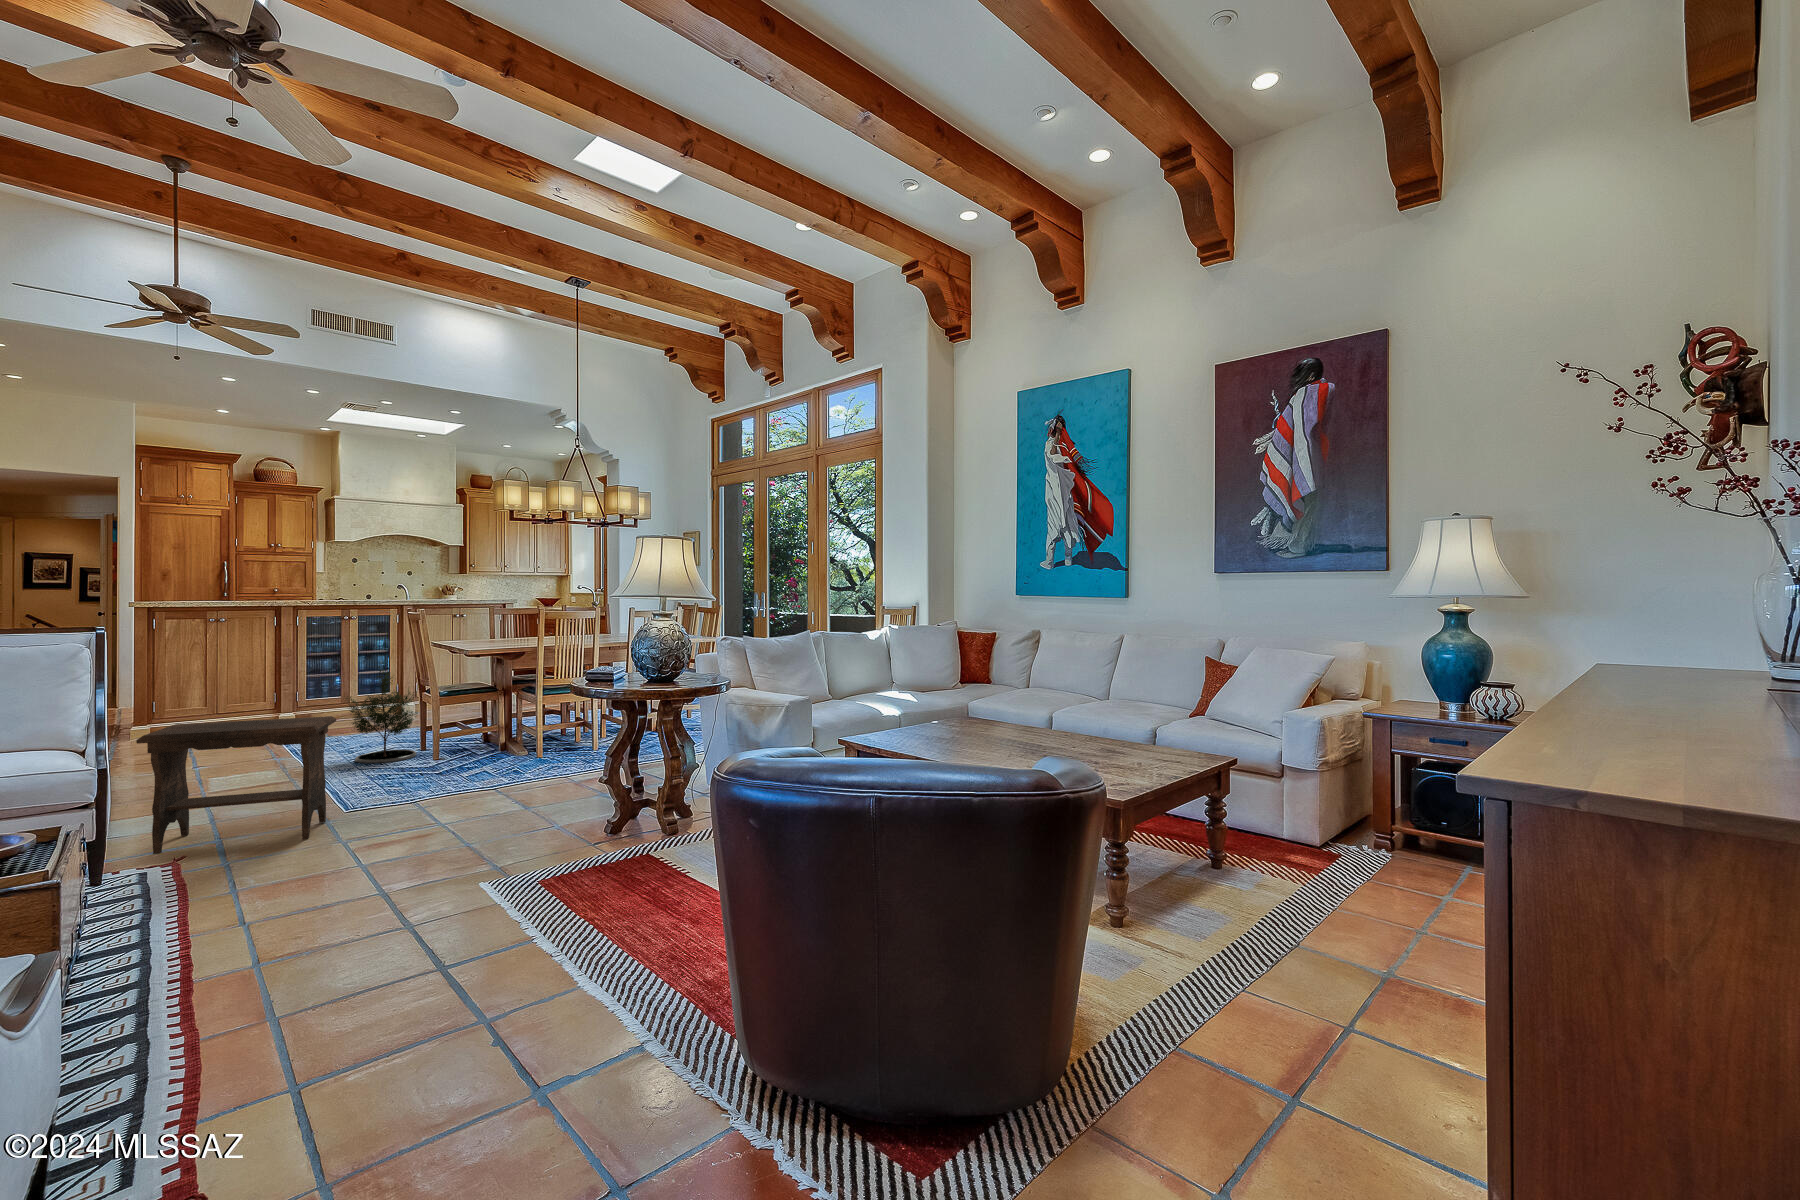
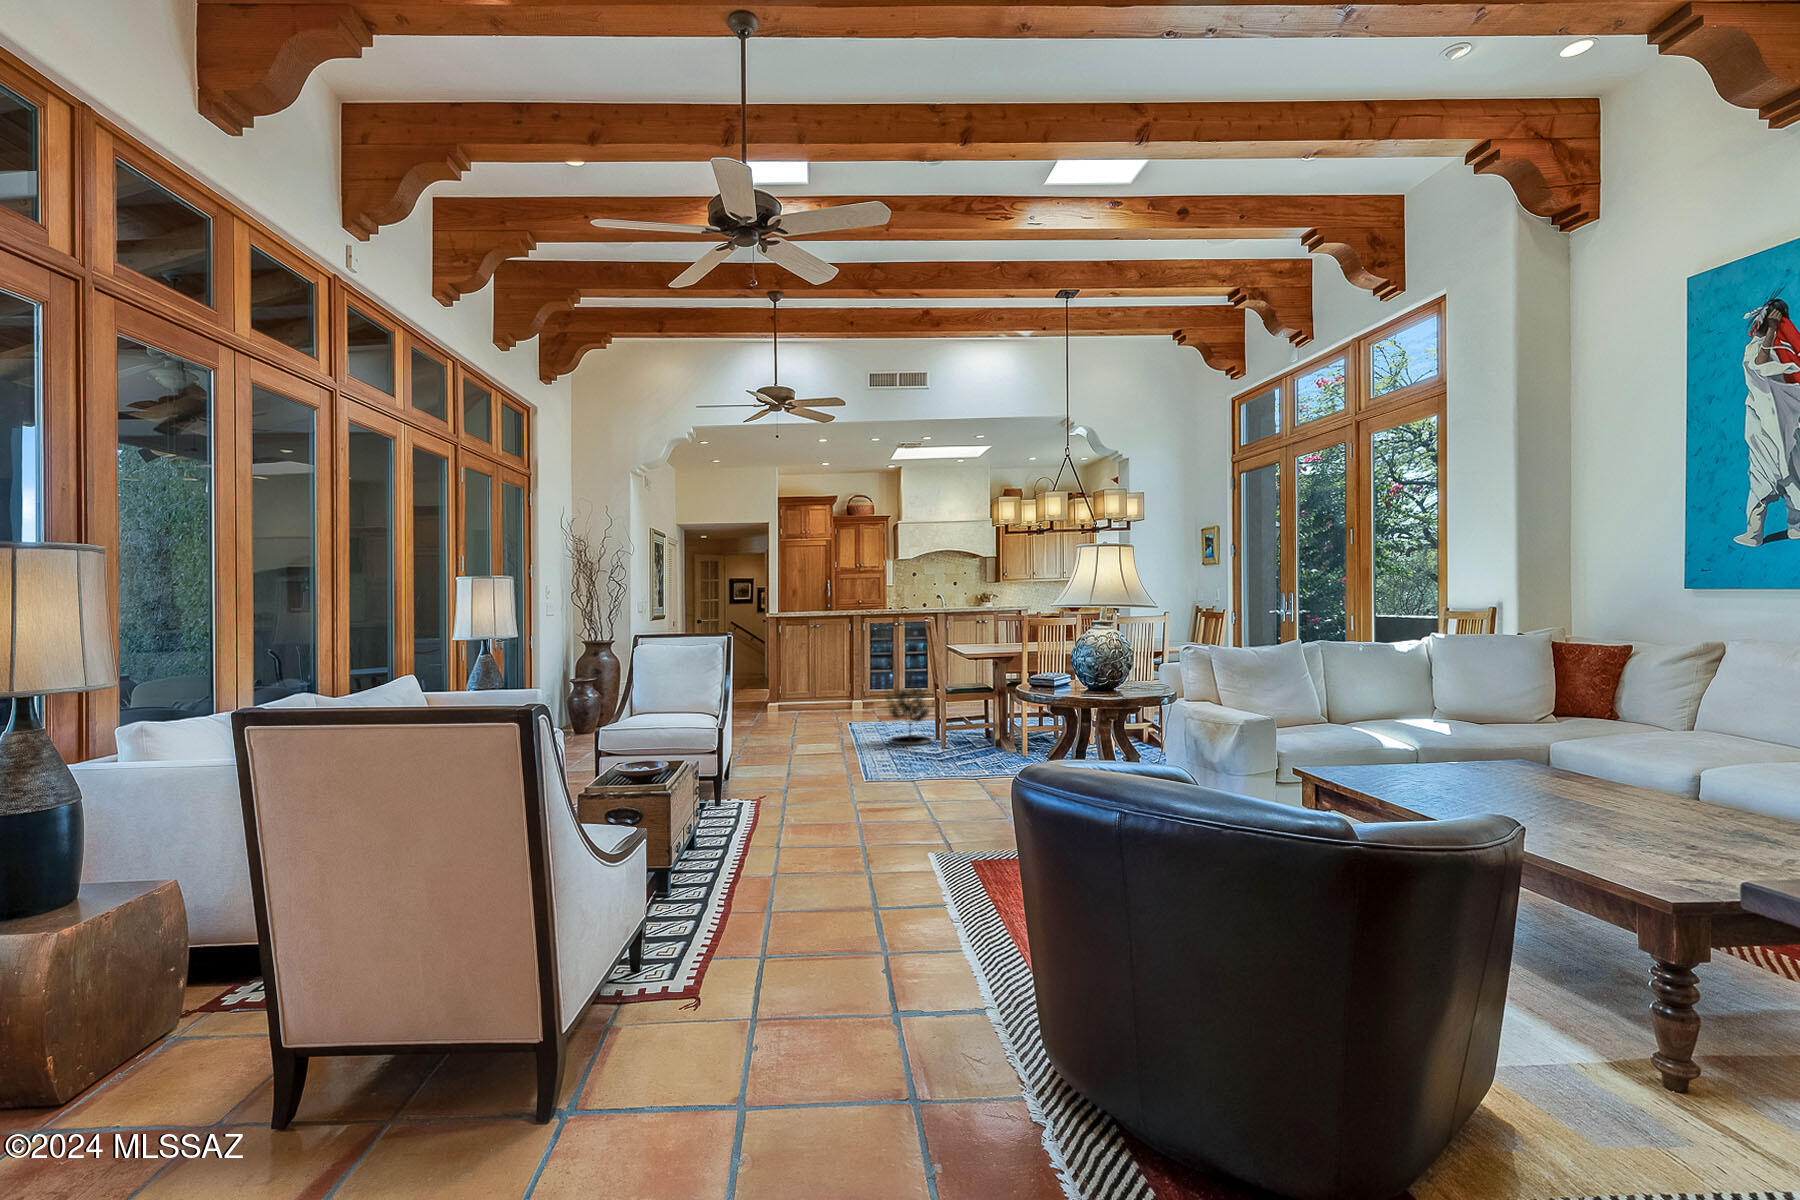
footstool: present [136,716,336,854] -> none [739,699,857,795]

